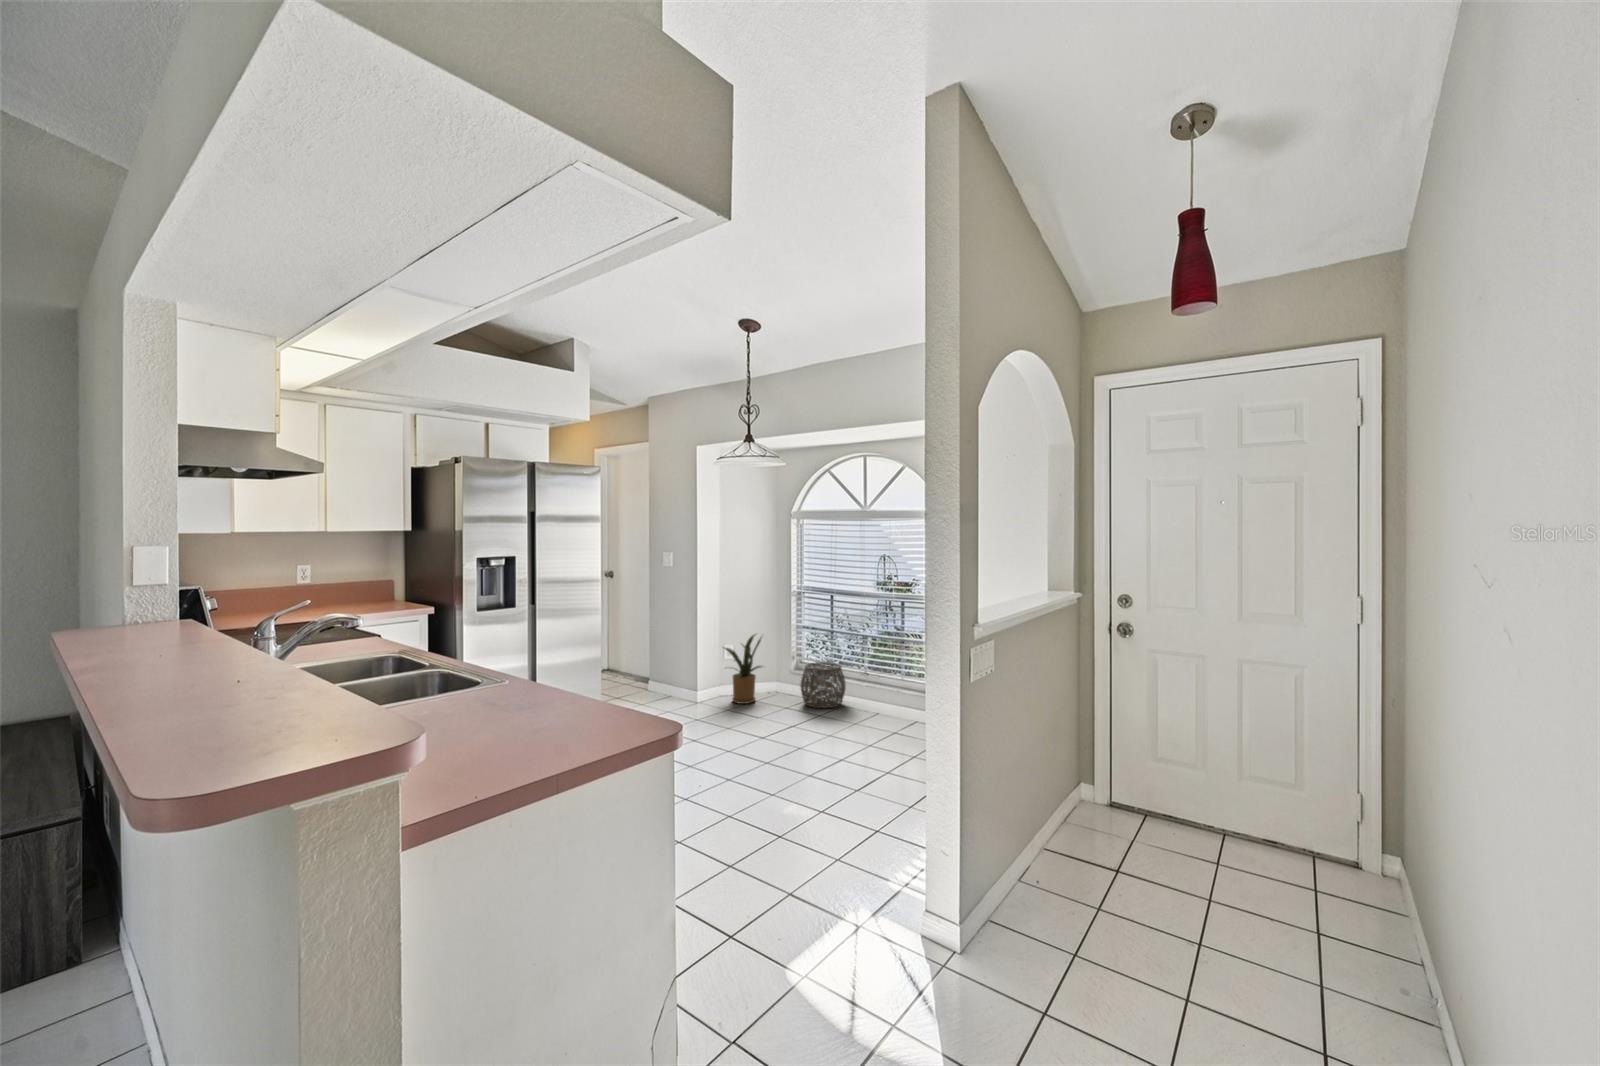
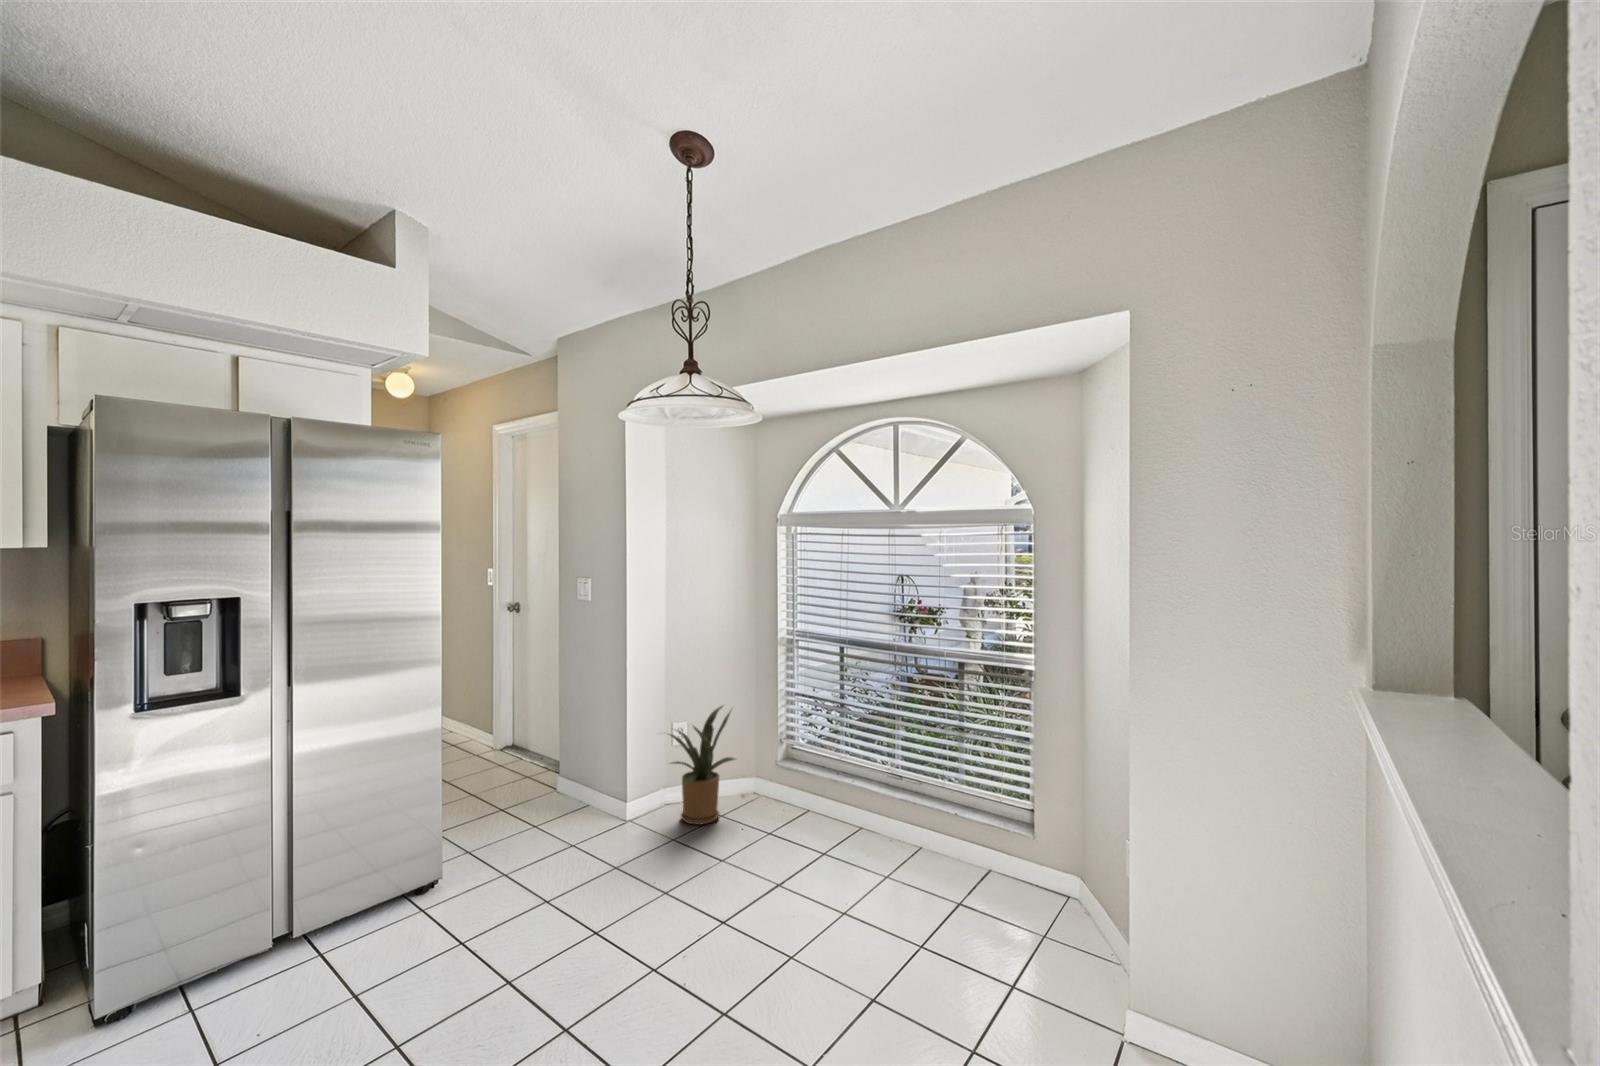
woven basket: present [801,662,846,708] -> none [790,754,866,838]

